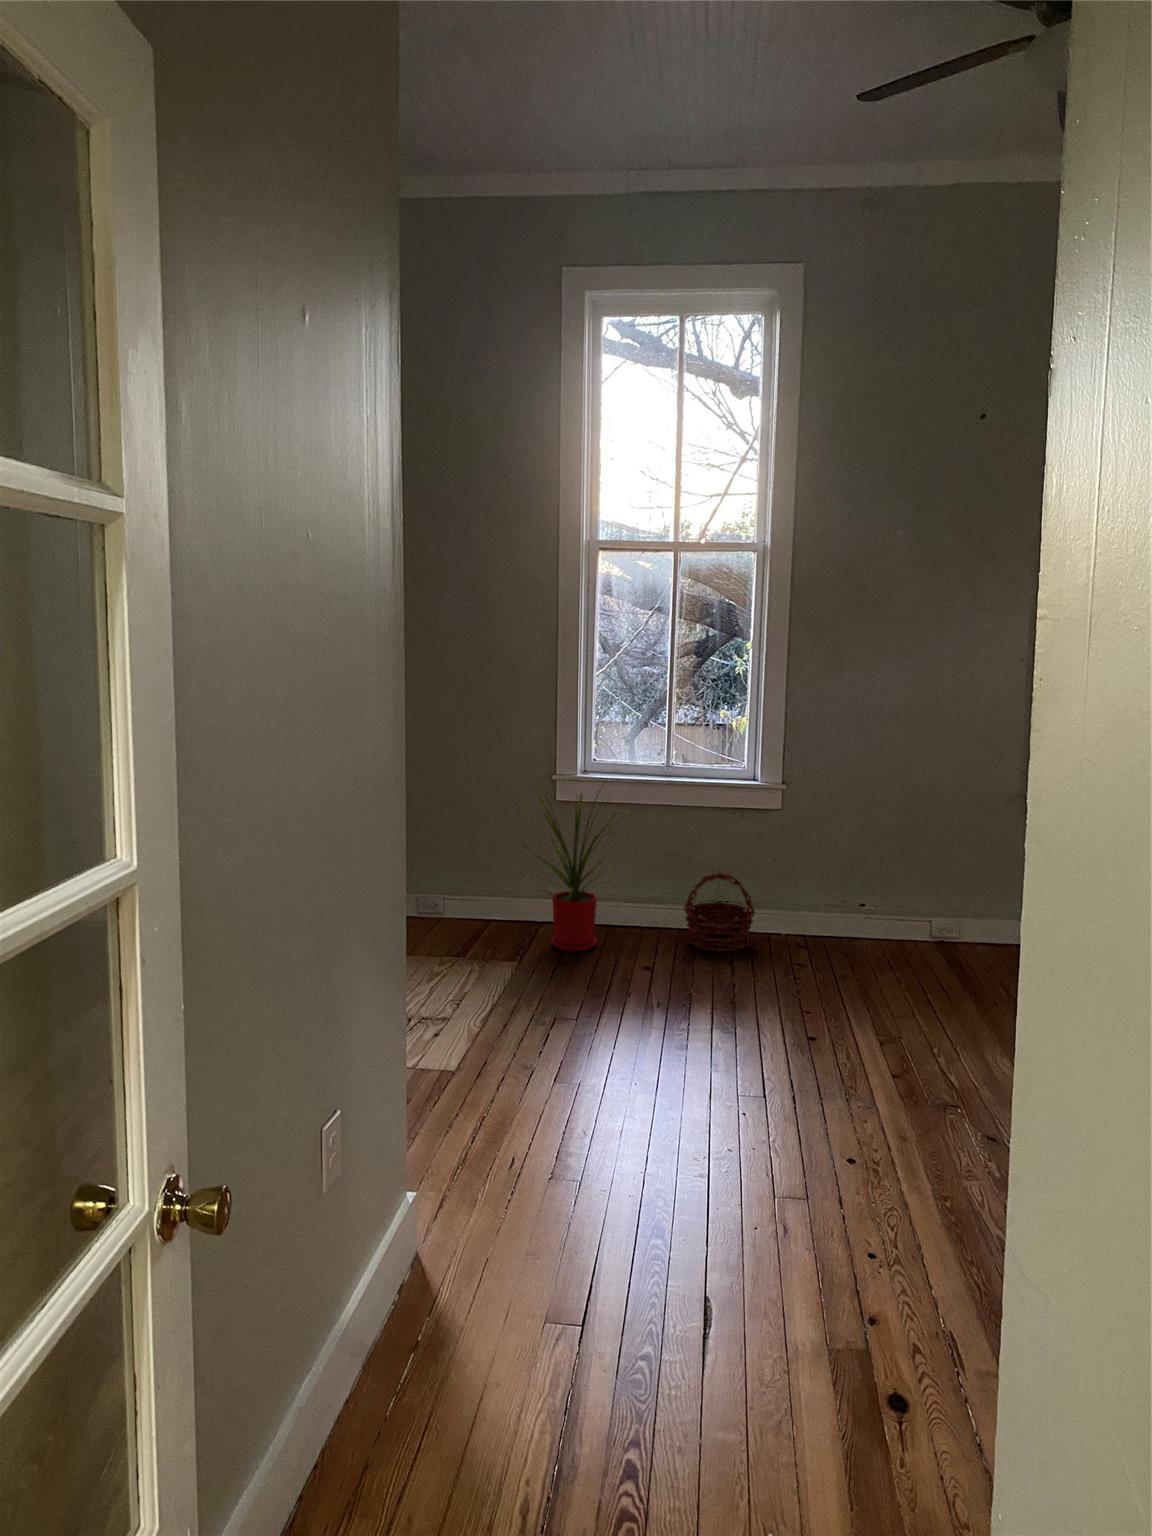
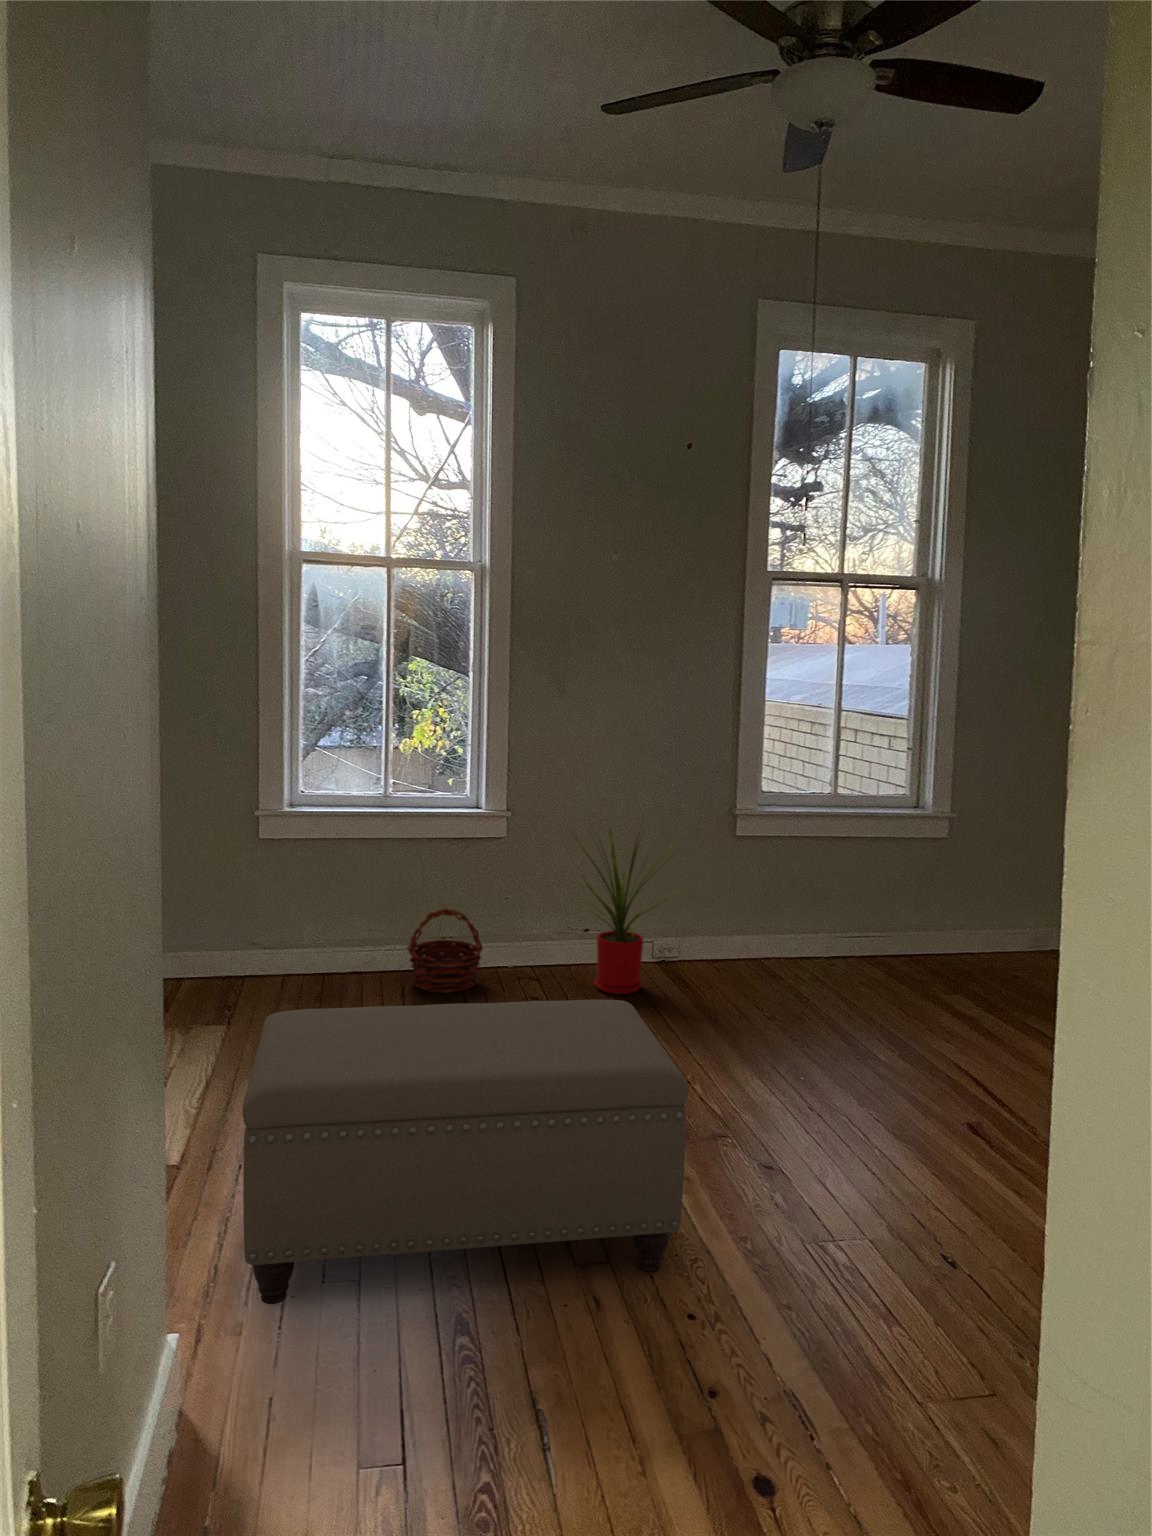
house plant: present [523,786,630,951] -> present [572,818,681,994]
ottoman: none [484,946,881,1214] -> present [242,1000,689,1304]

